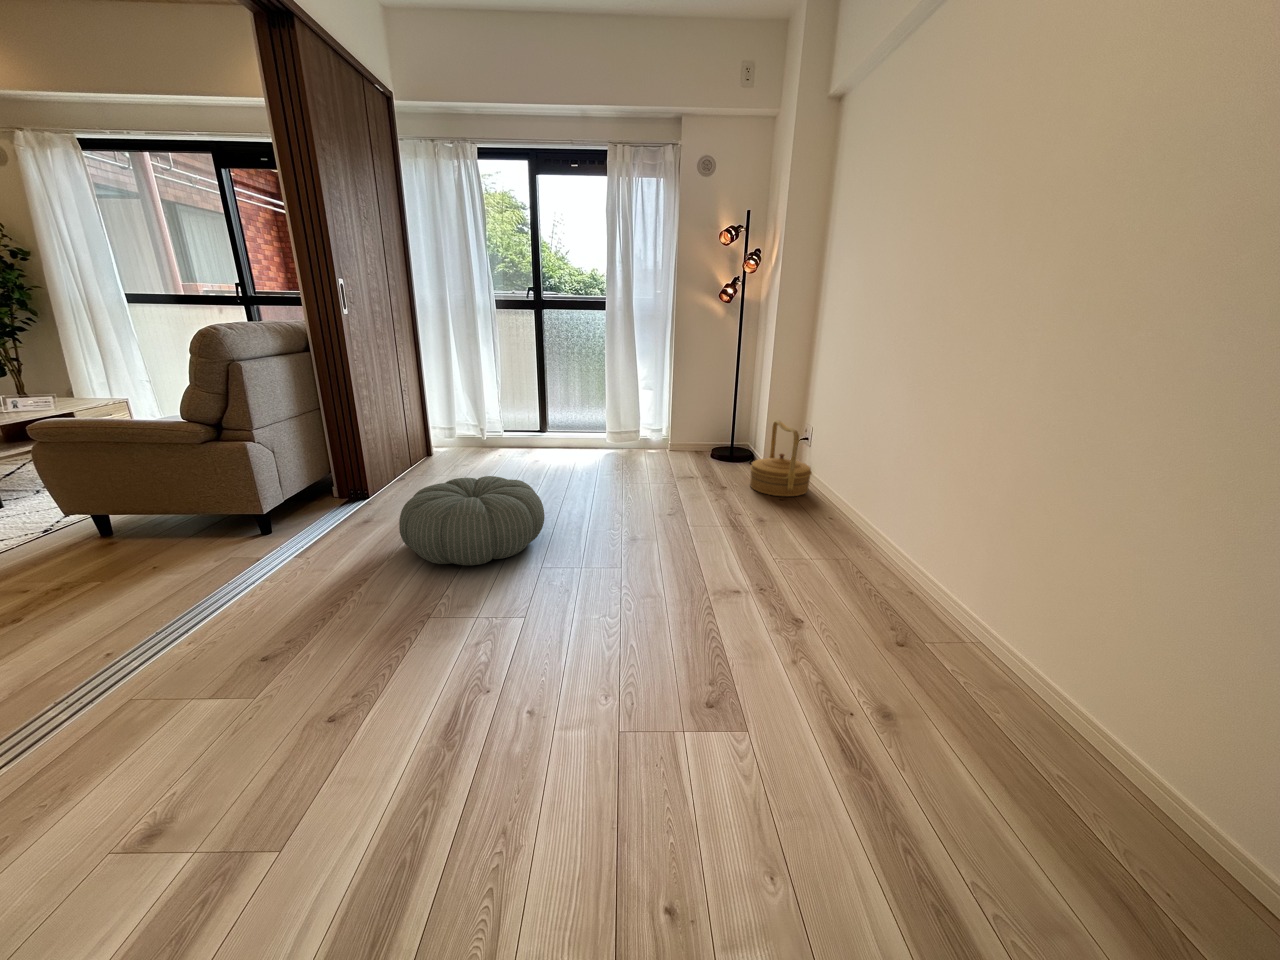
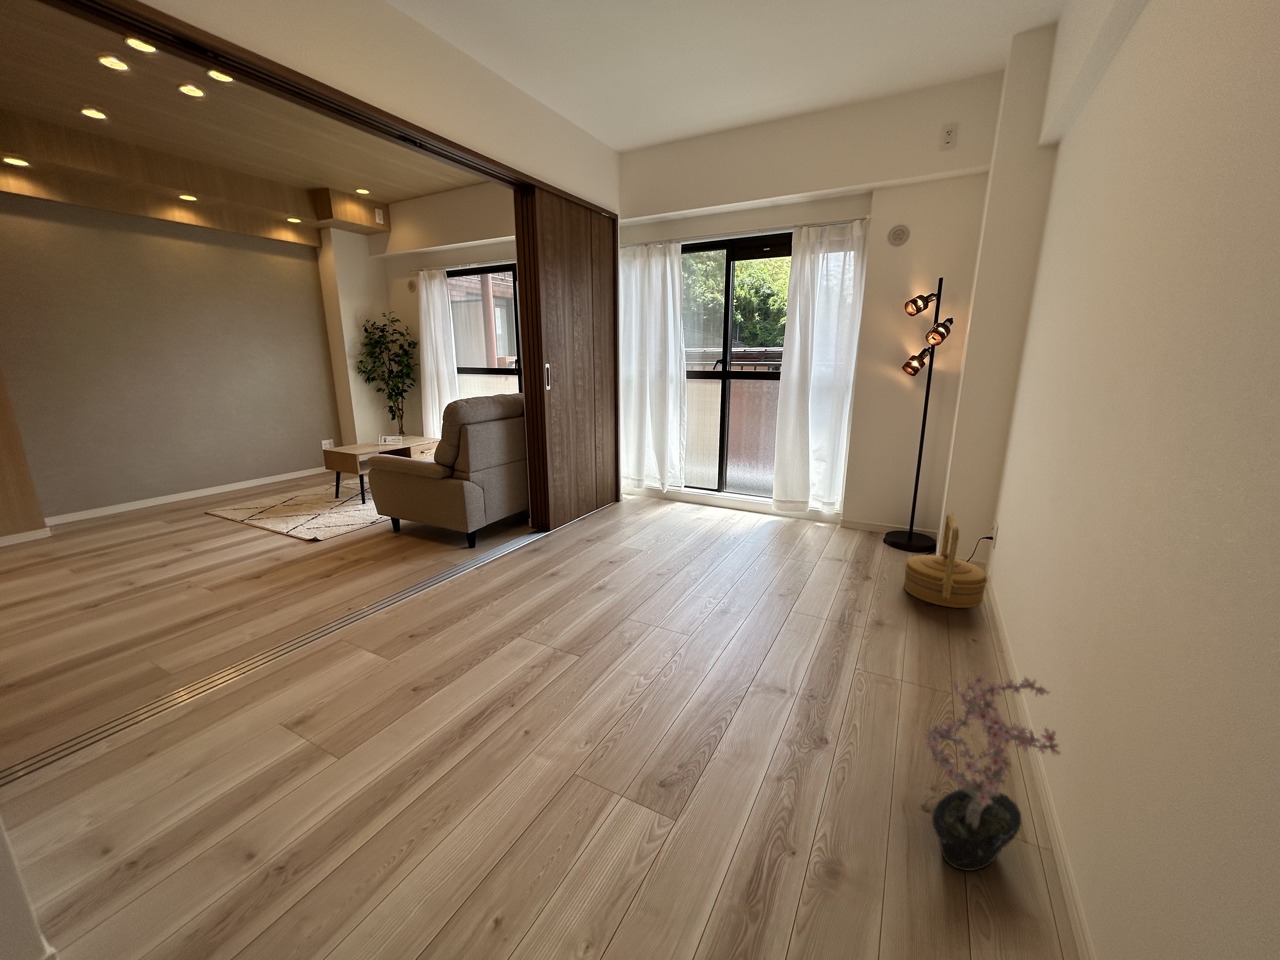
pouf: present [399,476,545,565] -> none [534,528,649,604]
potted plant: none [882,510,1046,675] -> present [924,671,1060,871]

